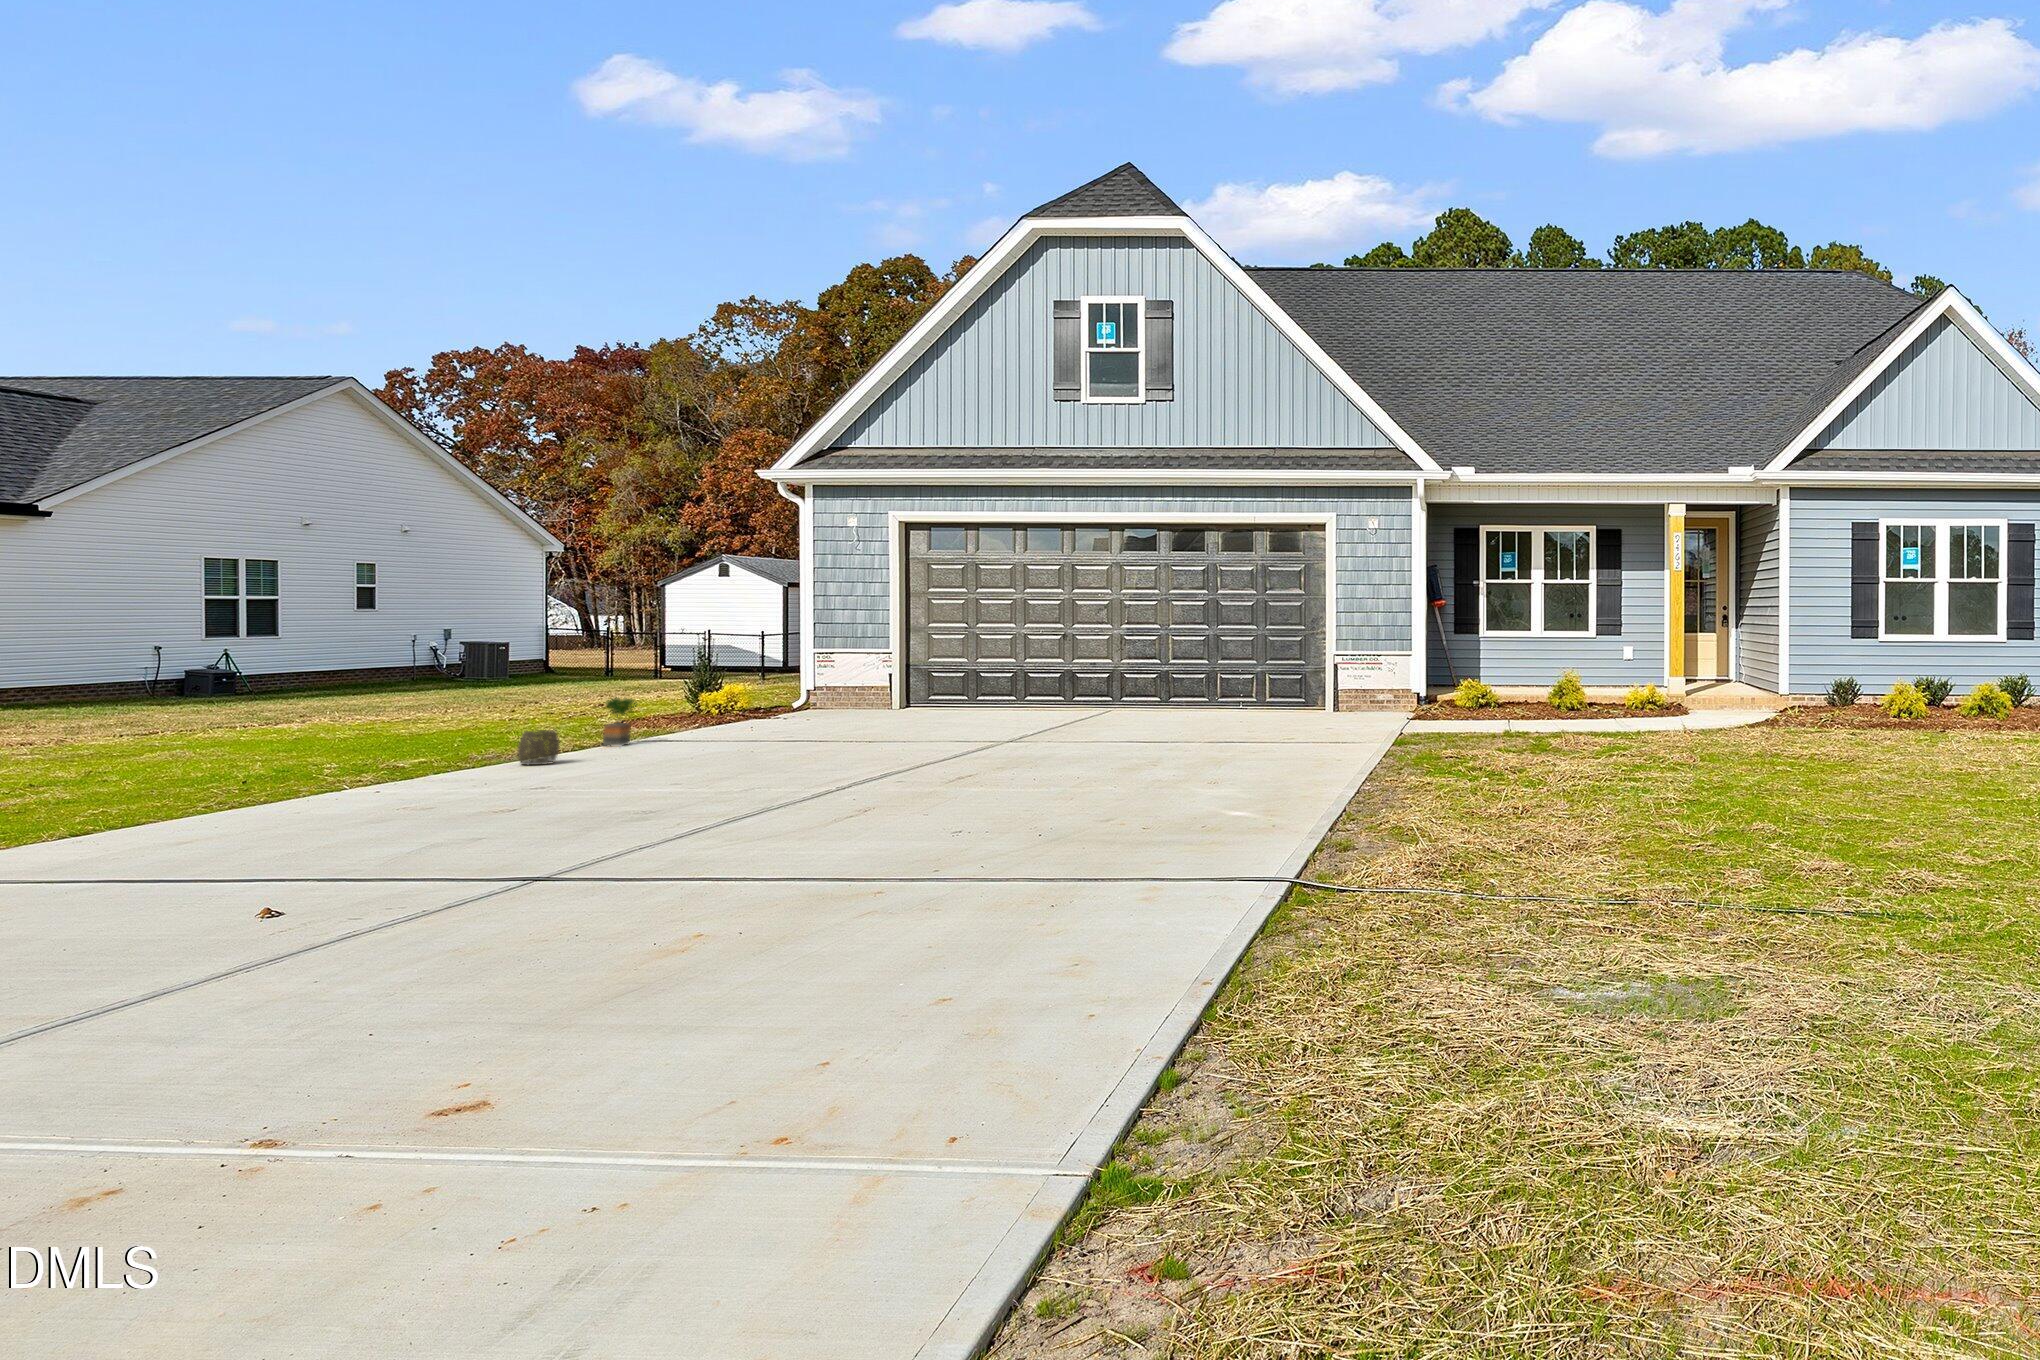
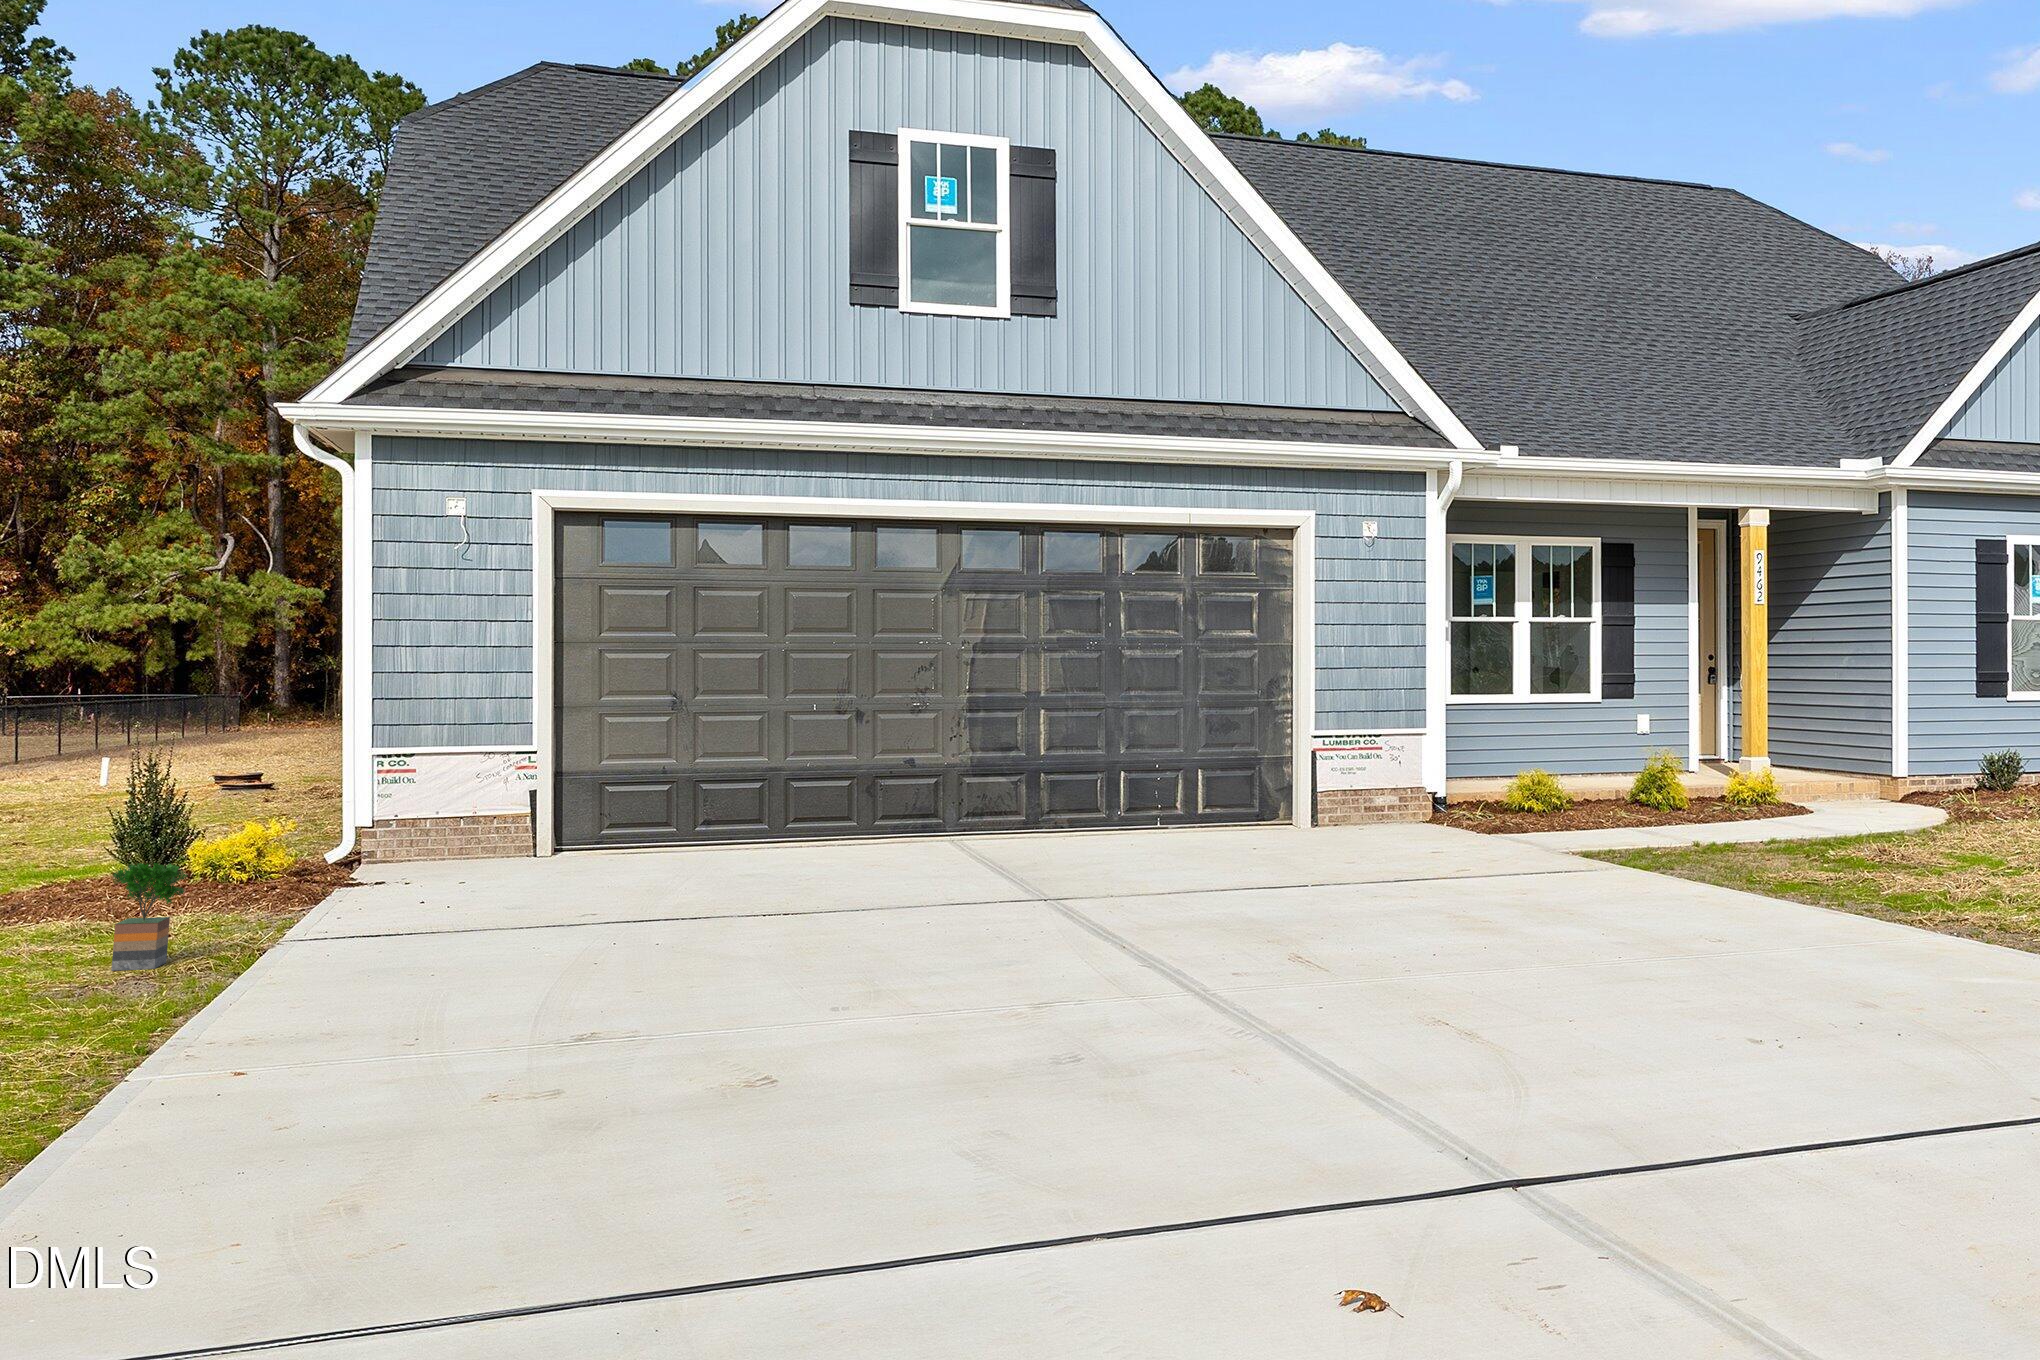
woven basket: present [518,730,560,766] -> none [38,949,139,1034]

